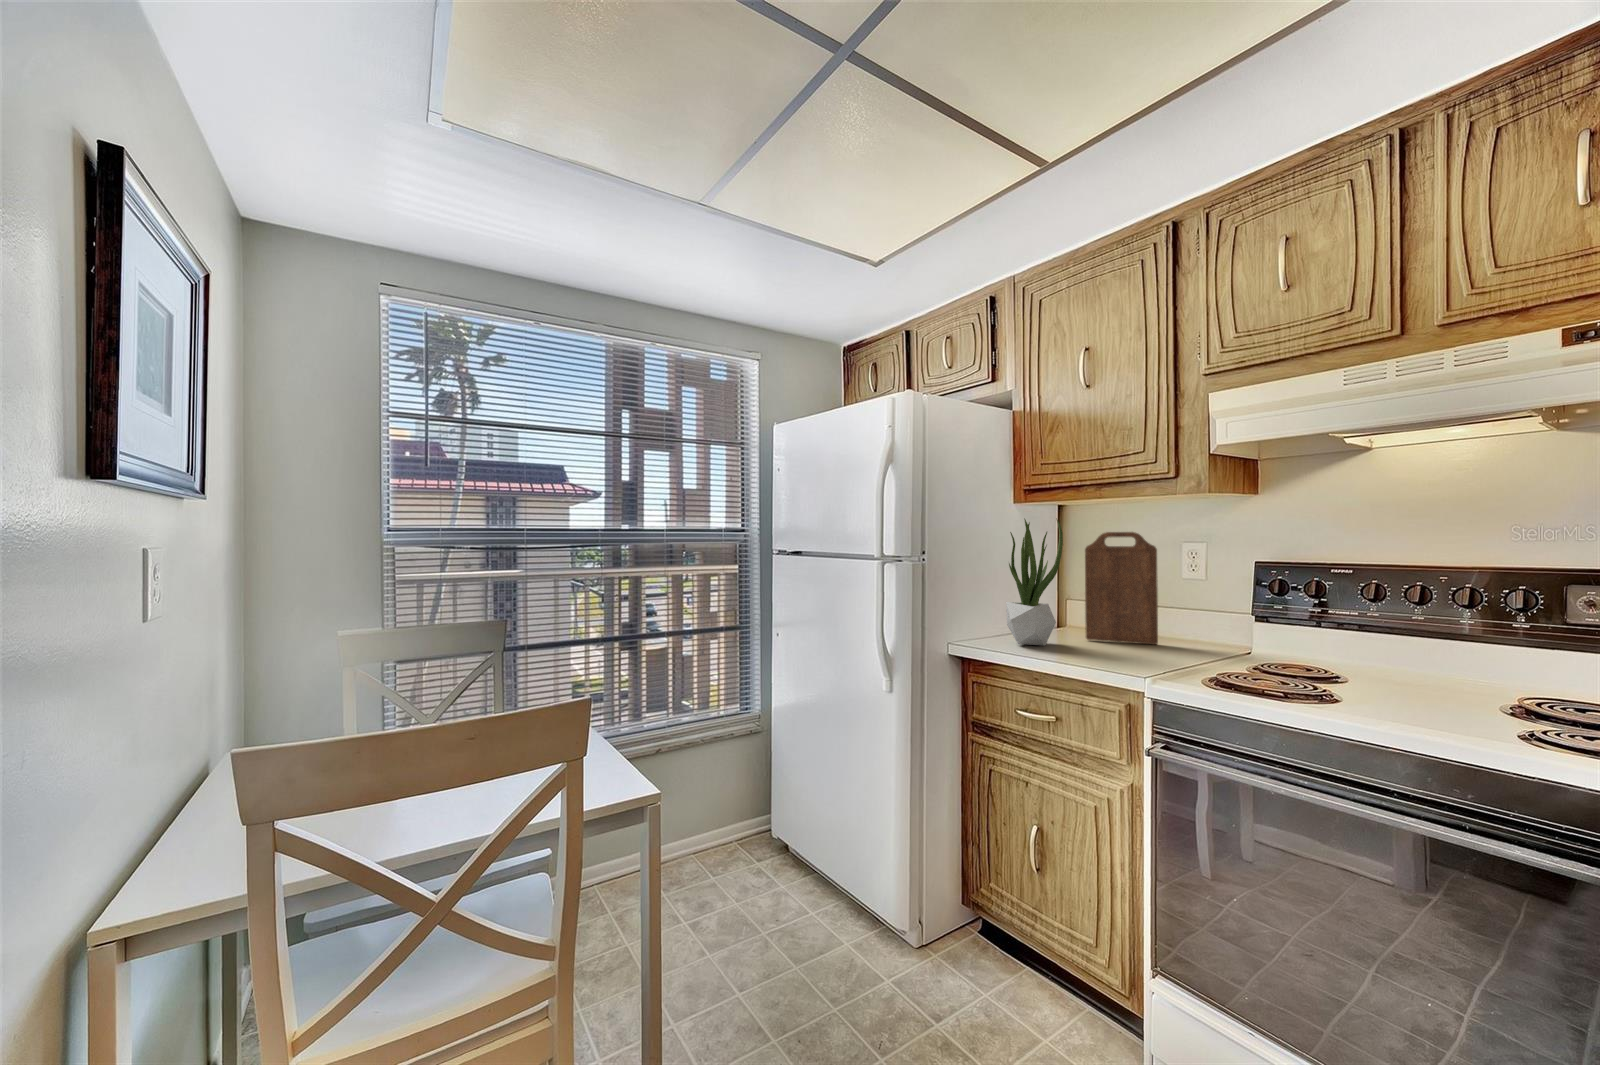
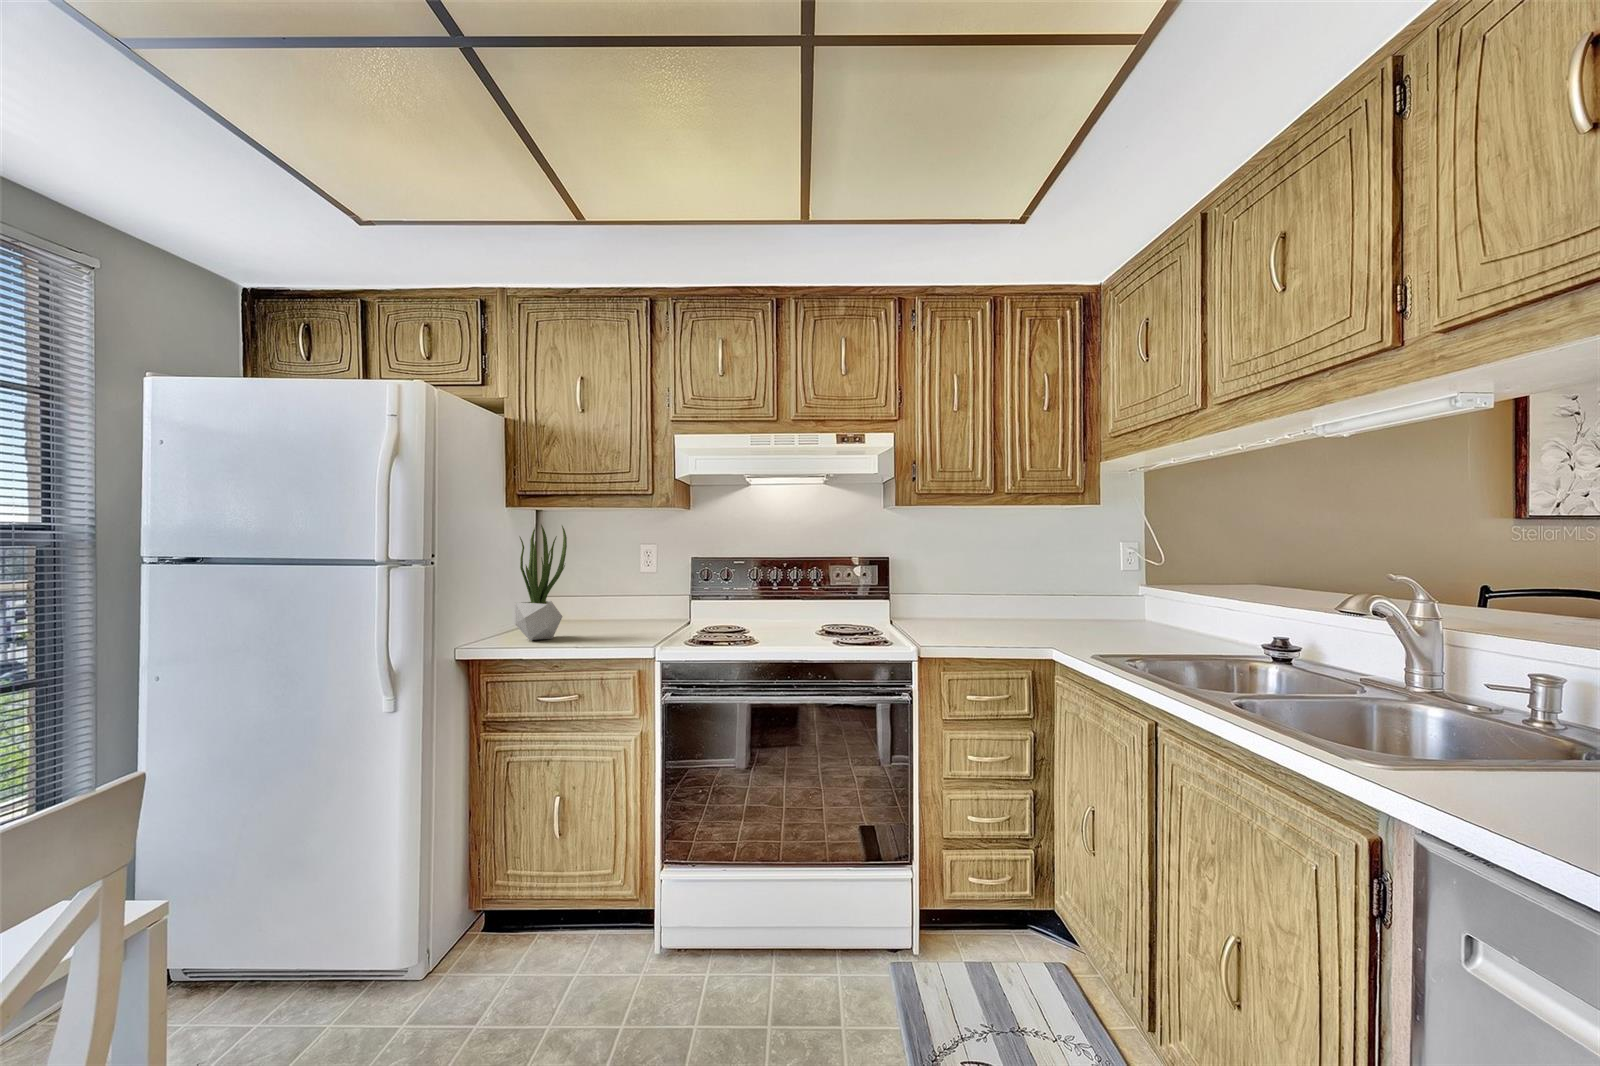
cutting board: present [1085,532,1158,645] -> none [578,537,633,630]

